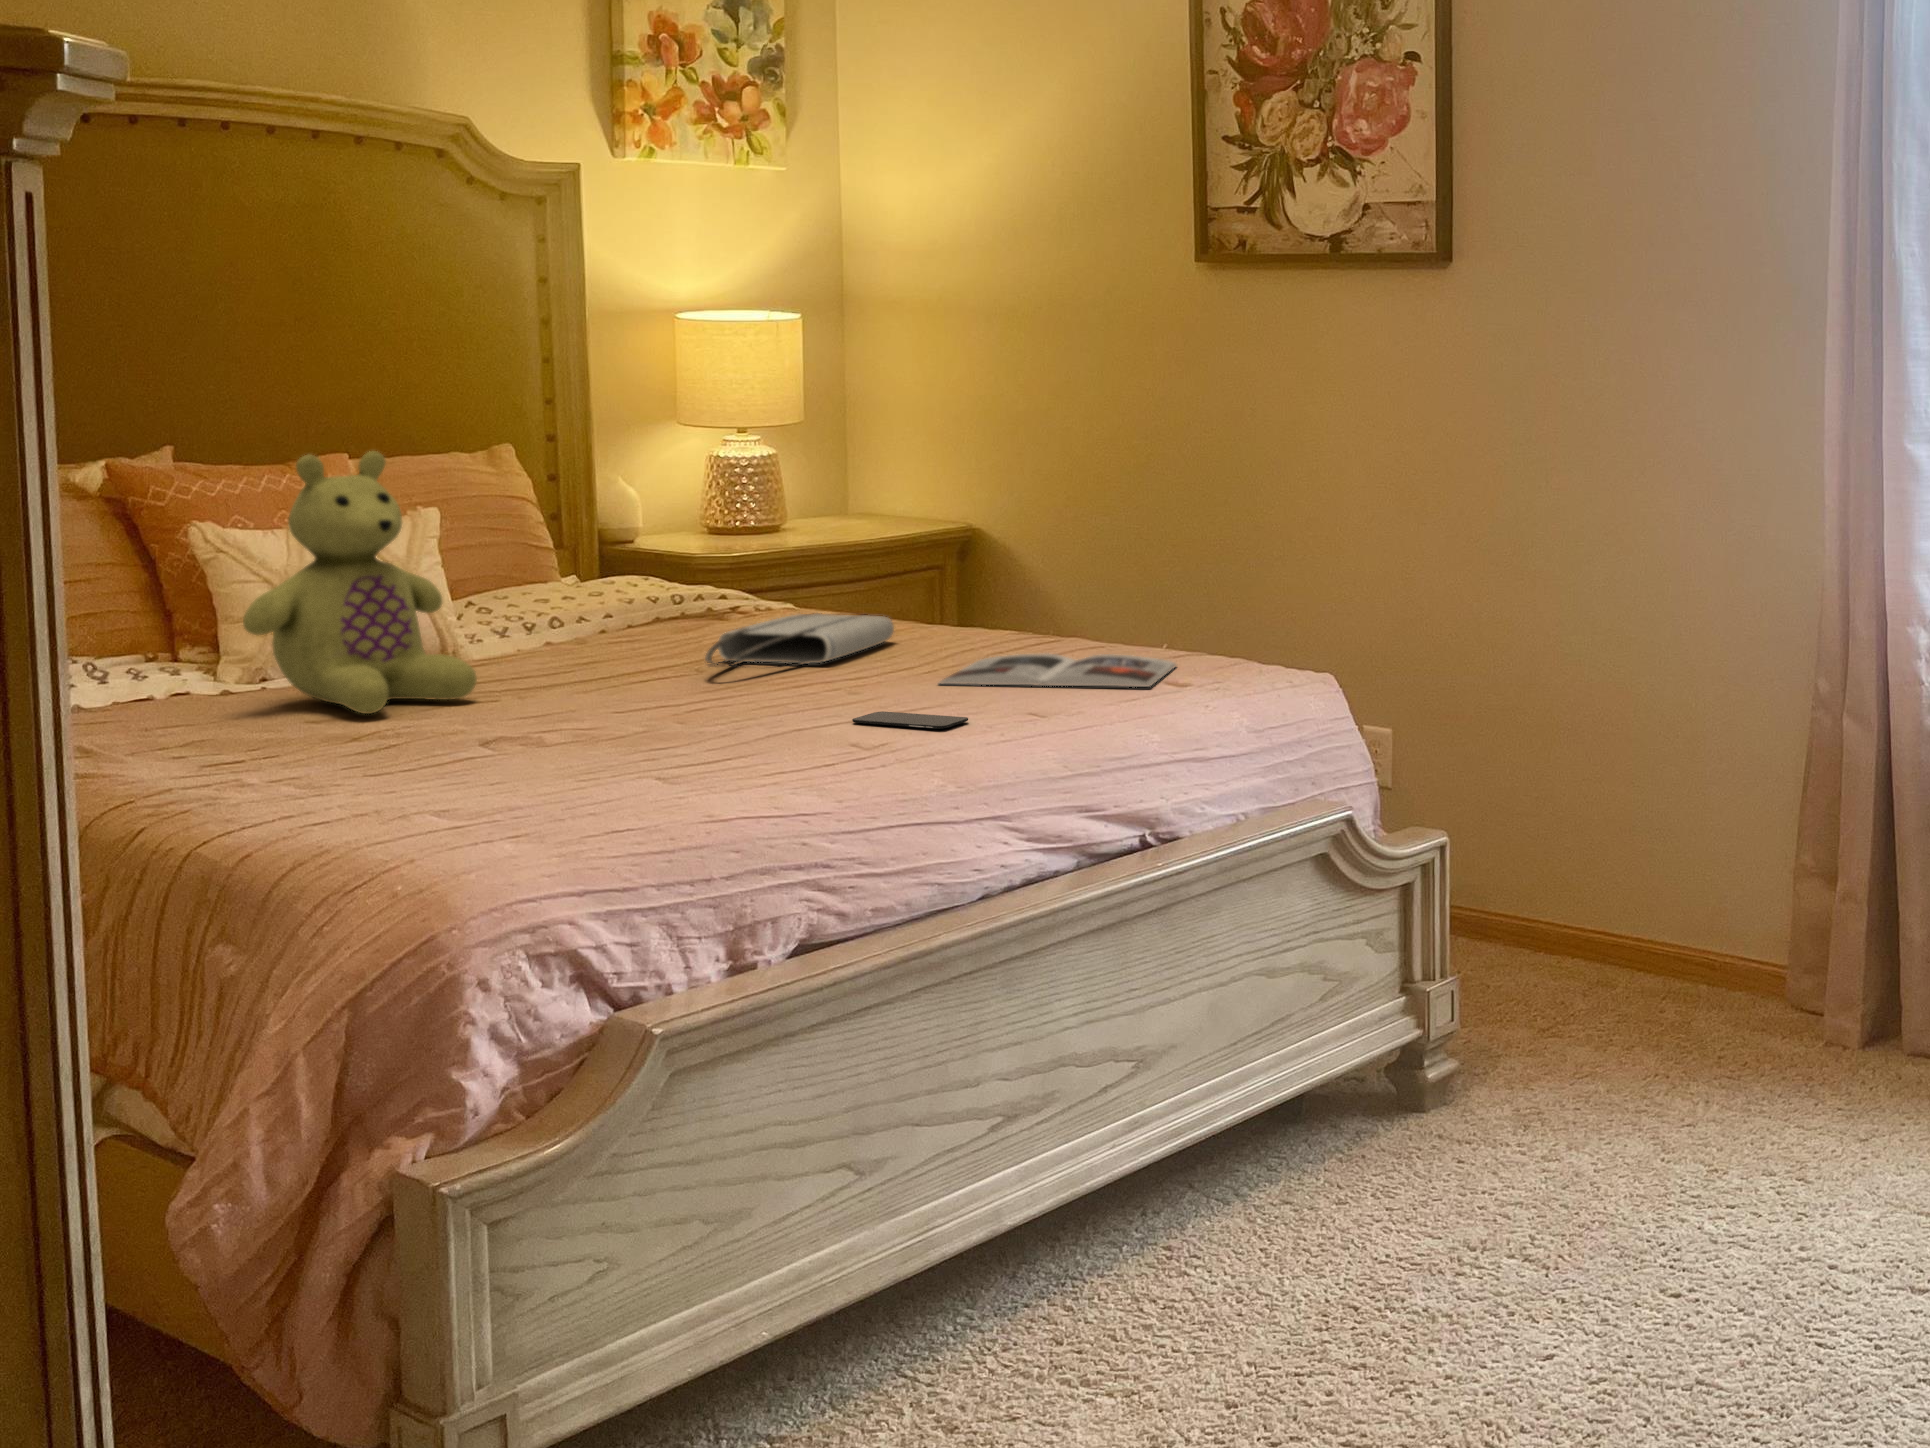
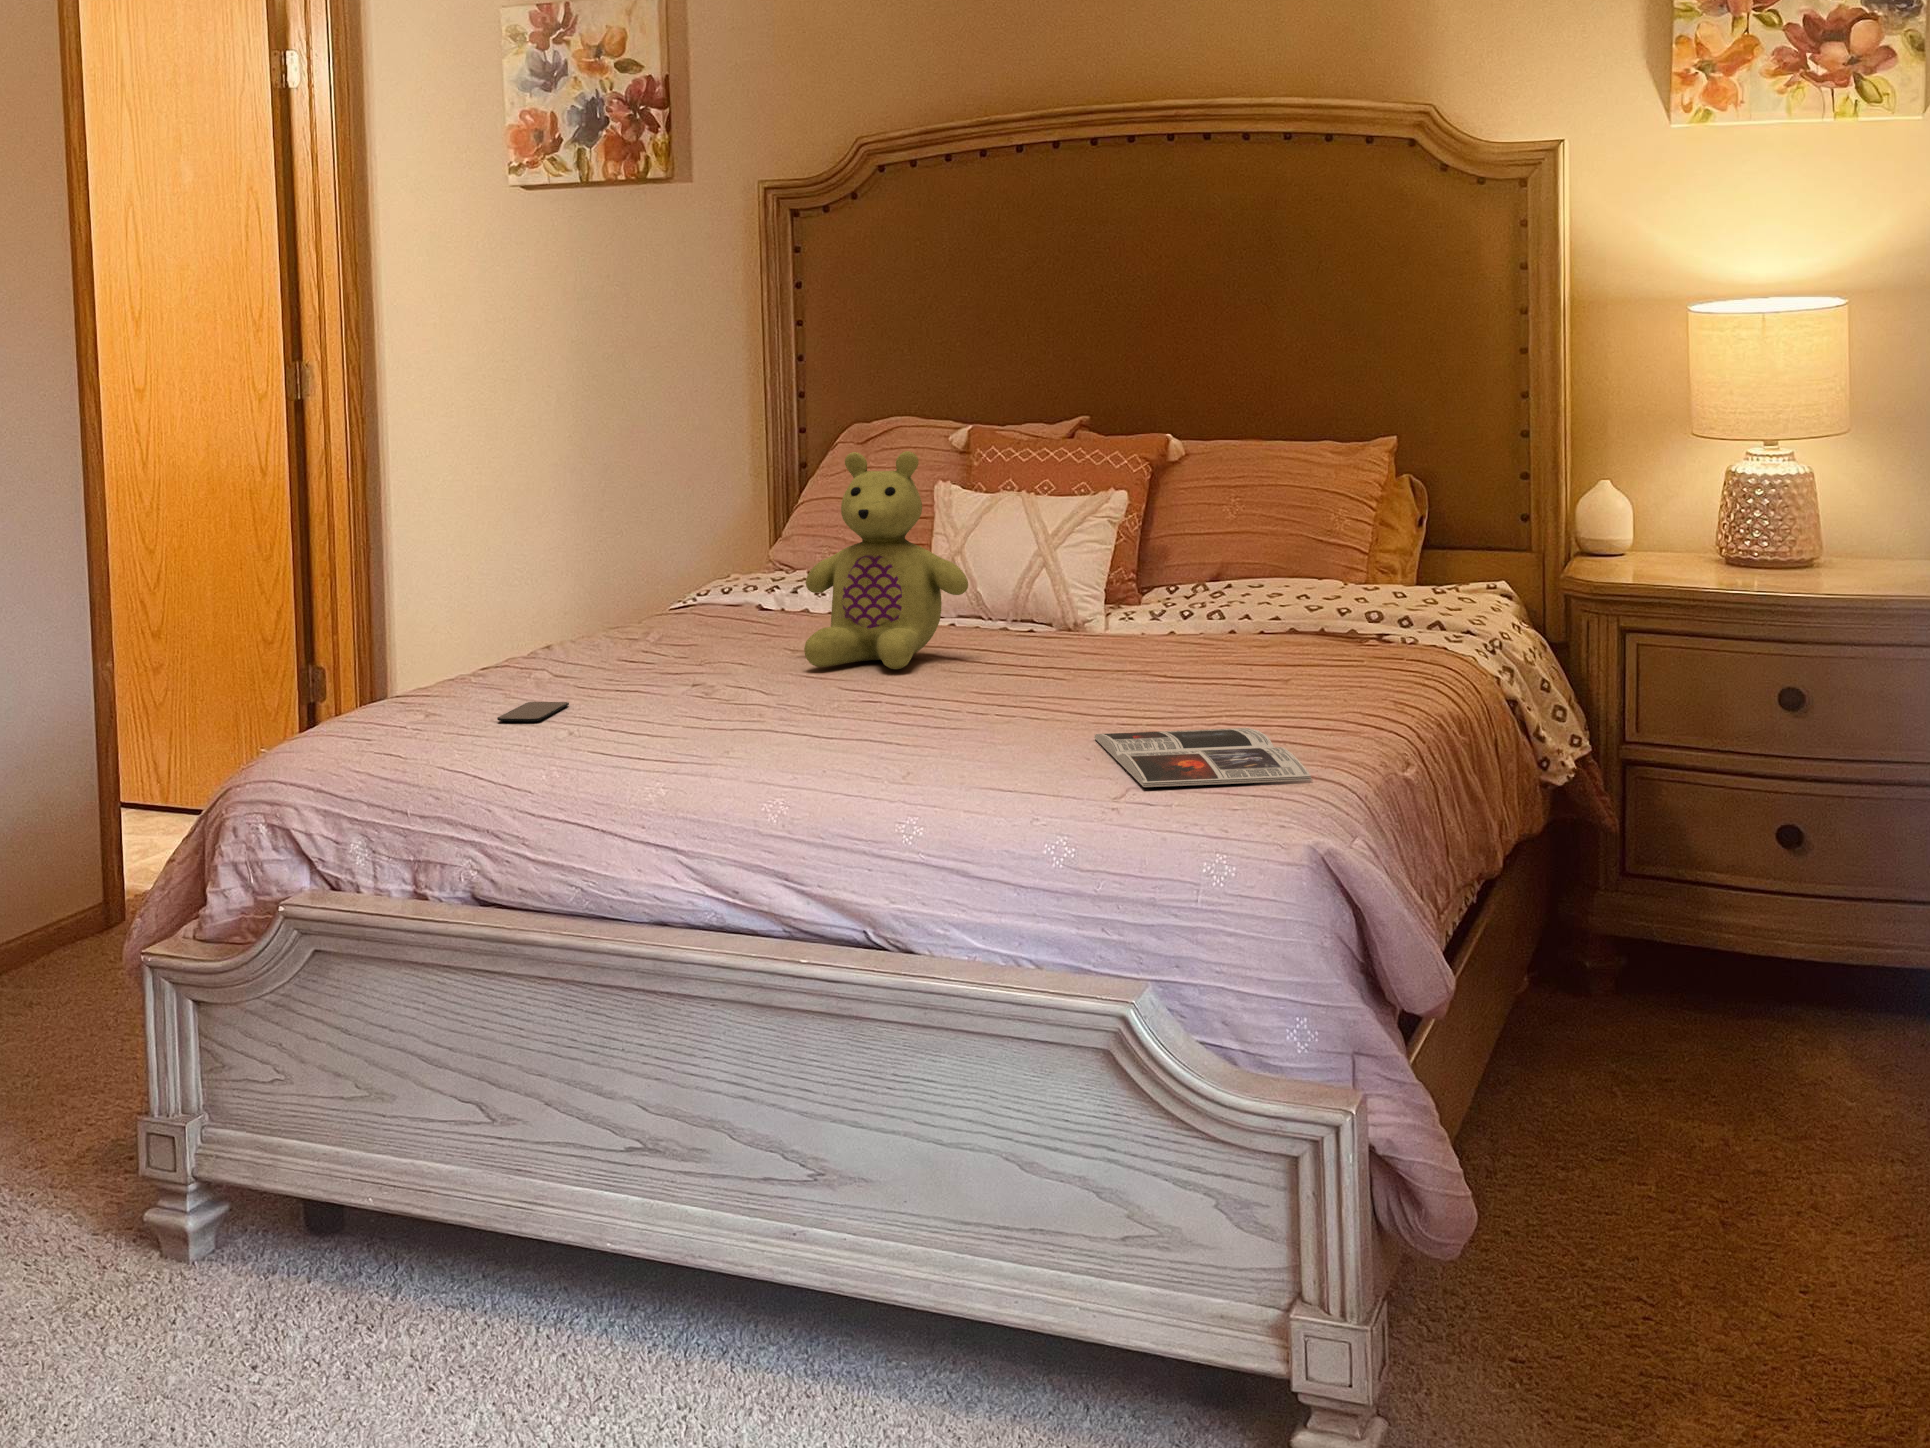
tote bag: present [705,613,894,667] -> none [1038,652,1334,699]
smartphone: present [852,711,968,729] -> present [497,702,569,721]

